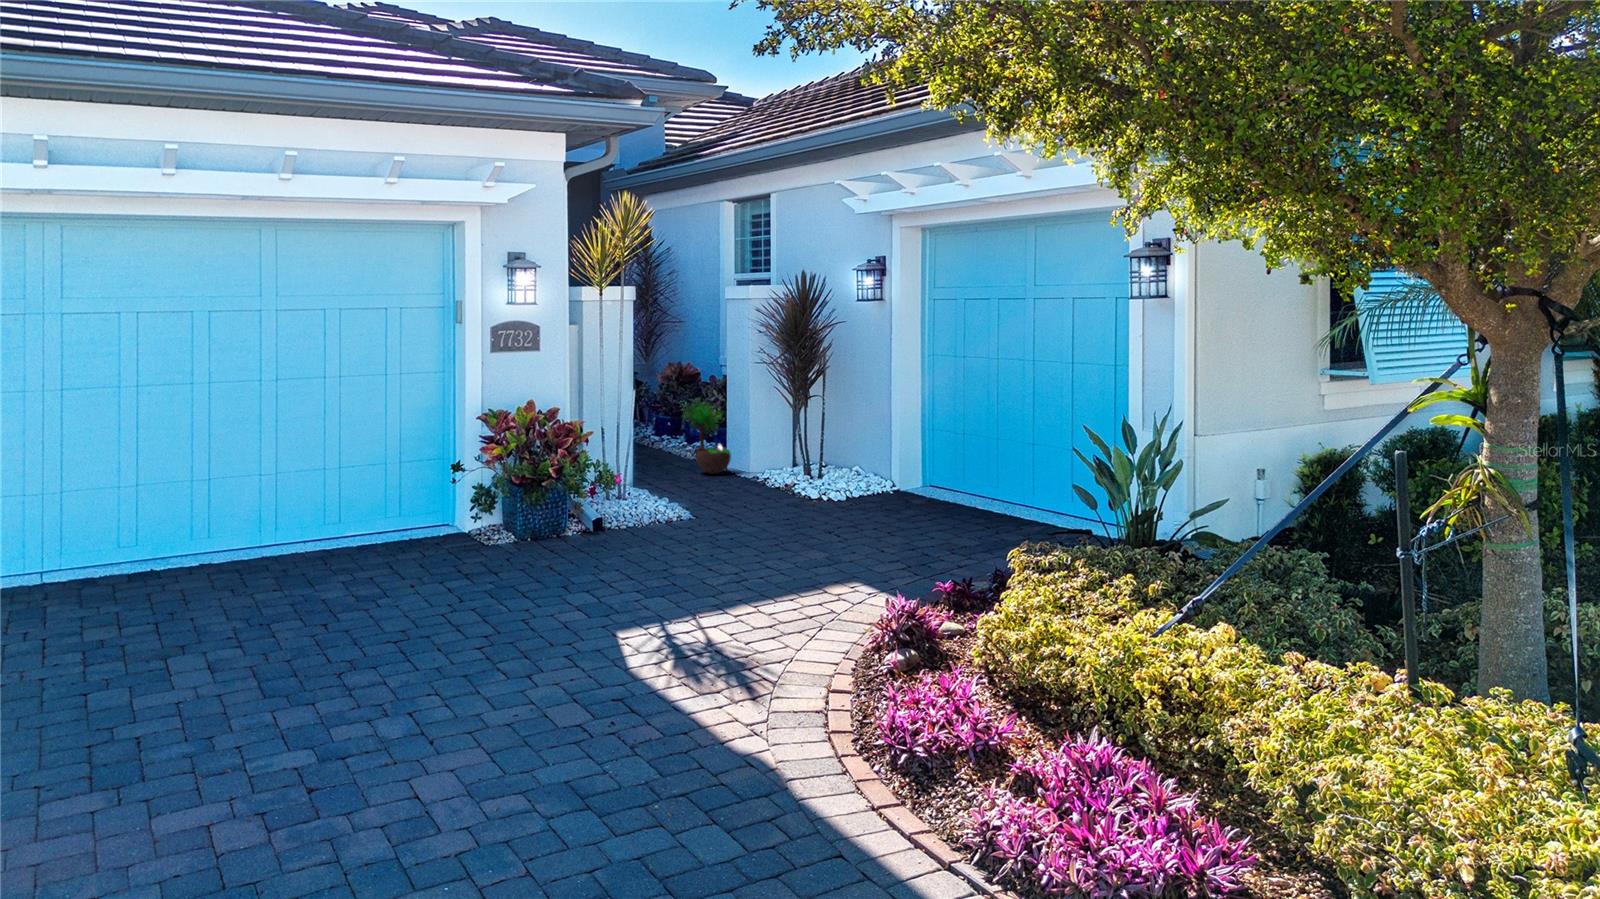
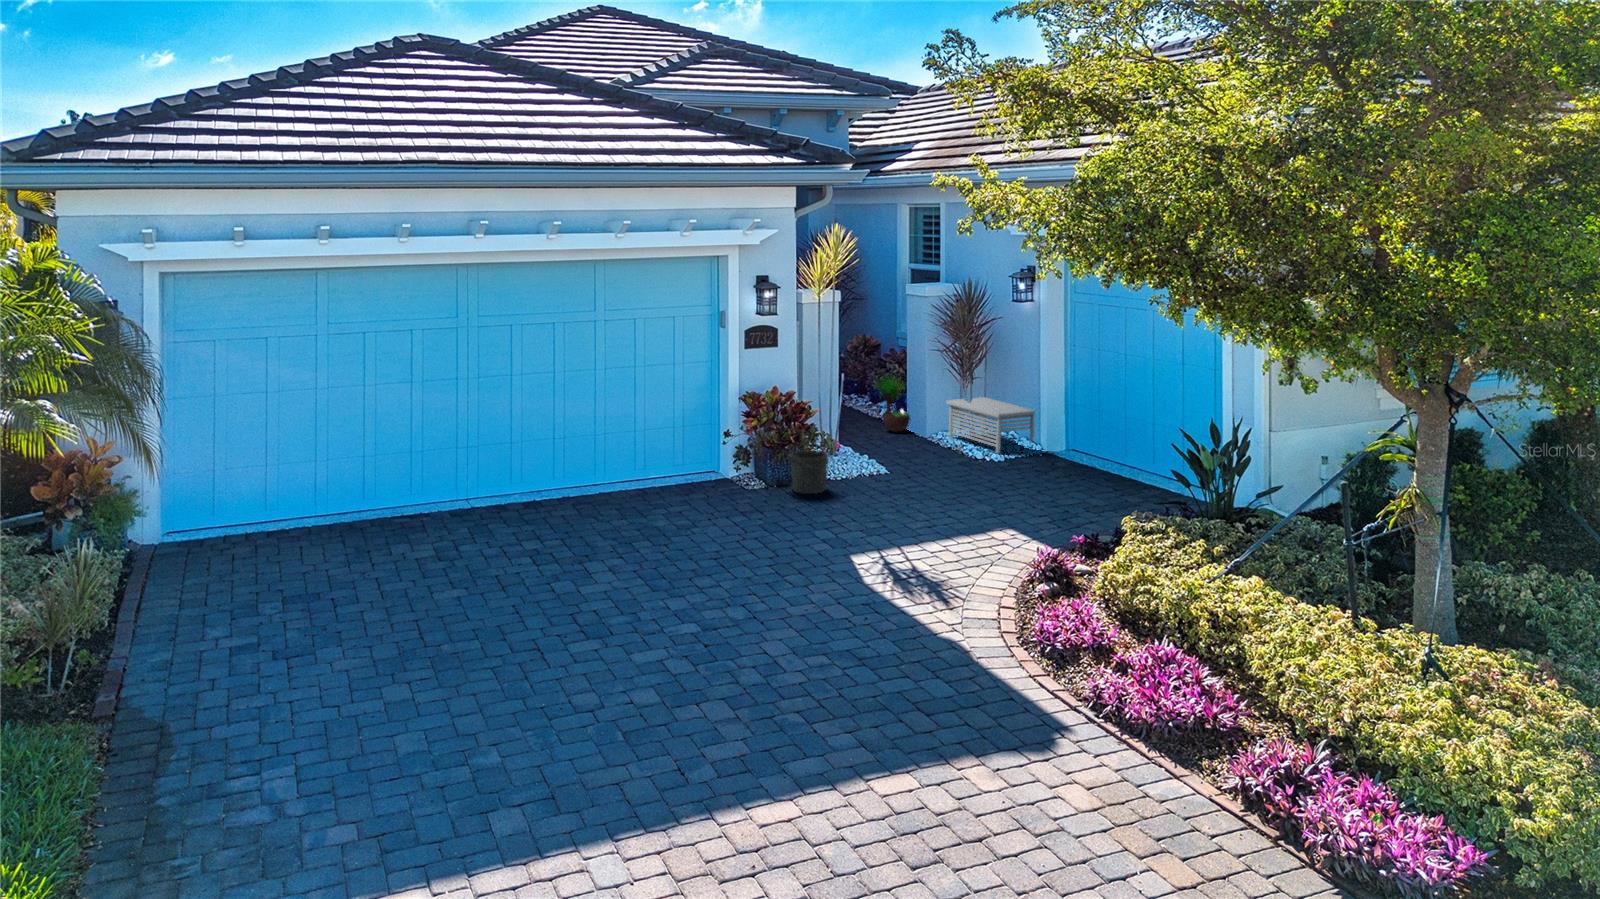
storage bench: none [775,426,890,493] -> present [946,397,1035,454]
bucket: none [548,486,611,546] -> present [790,450,829,494]

